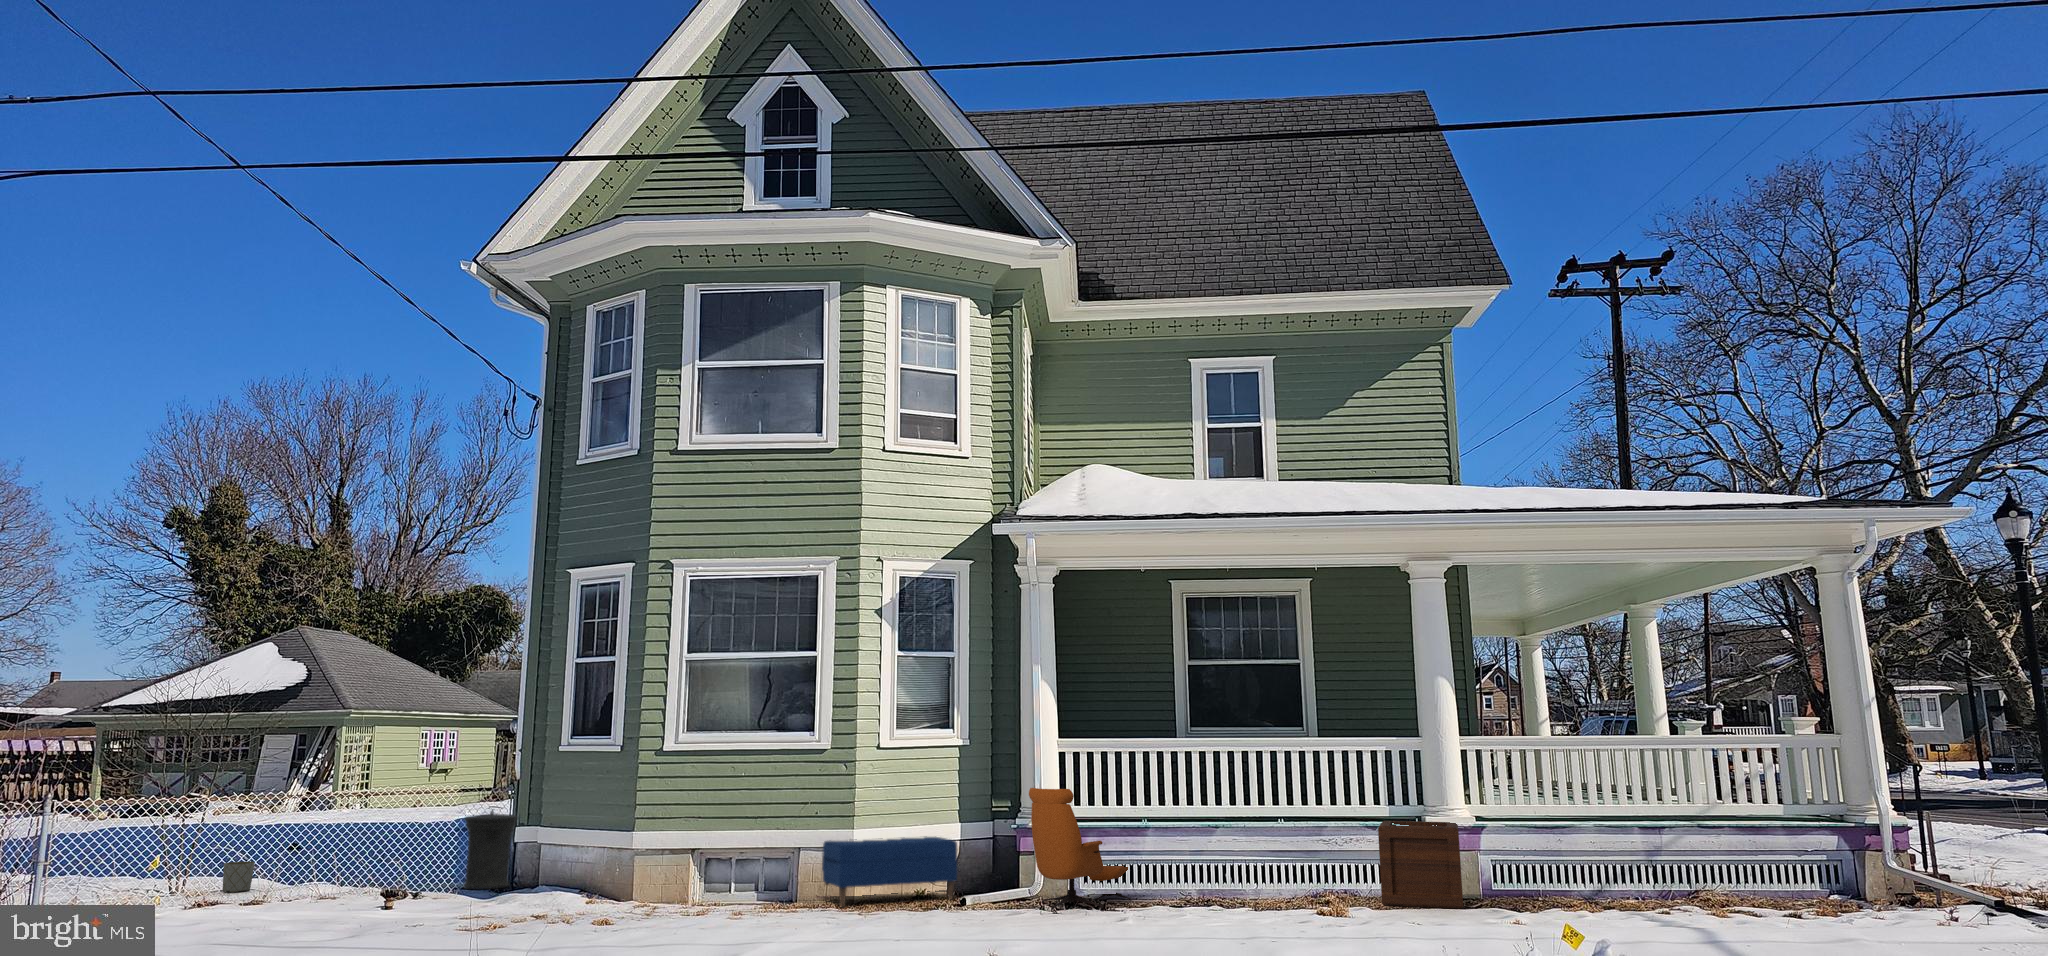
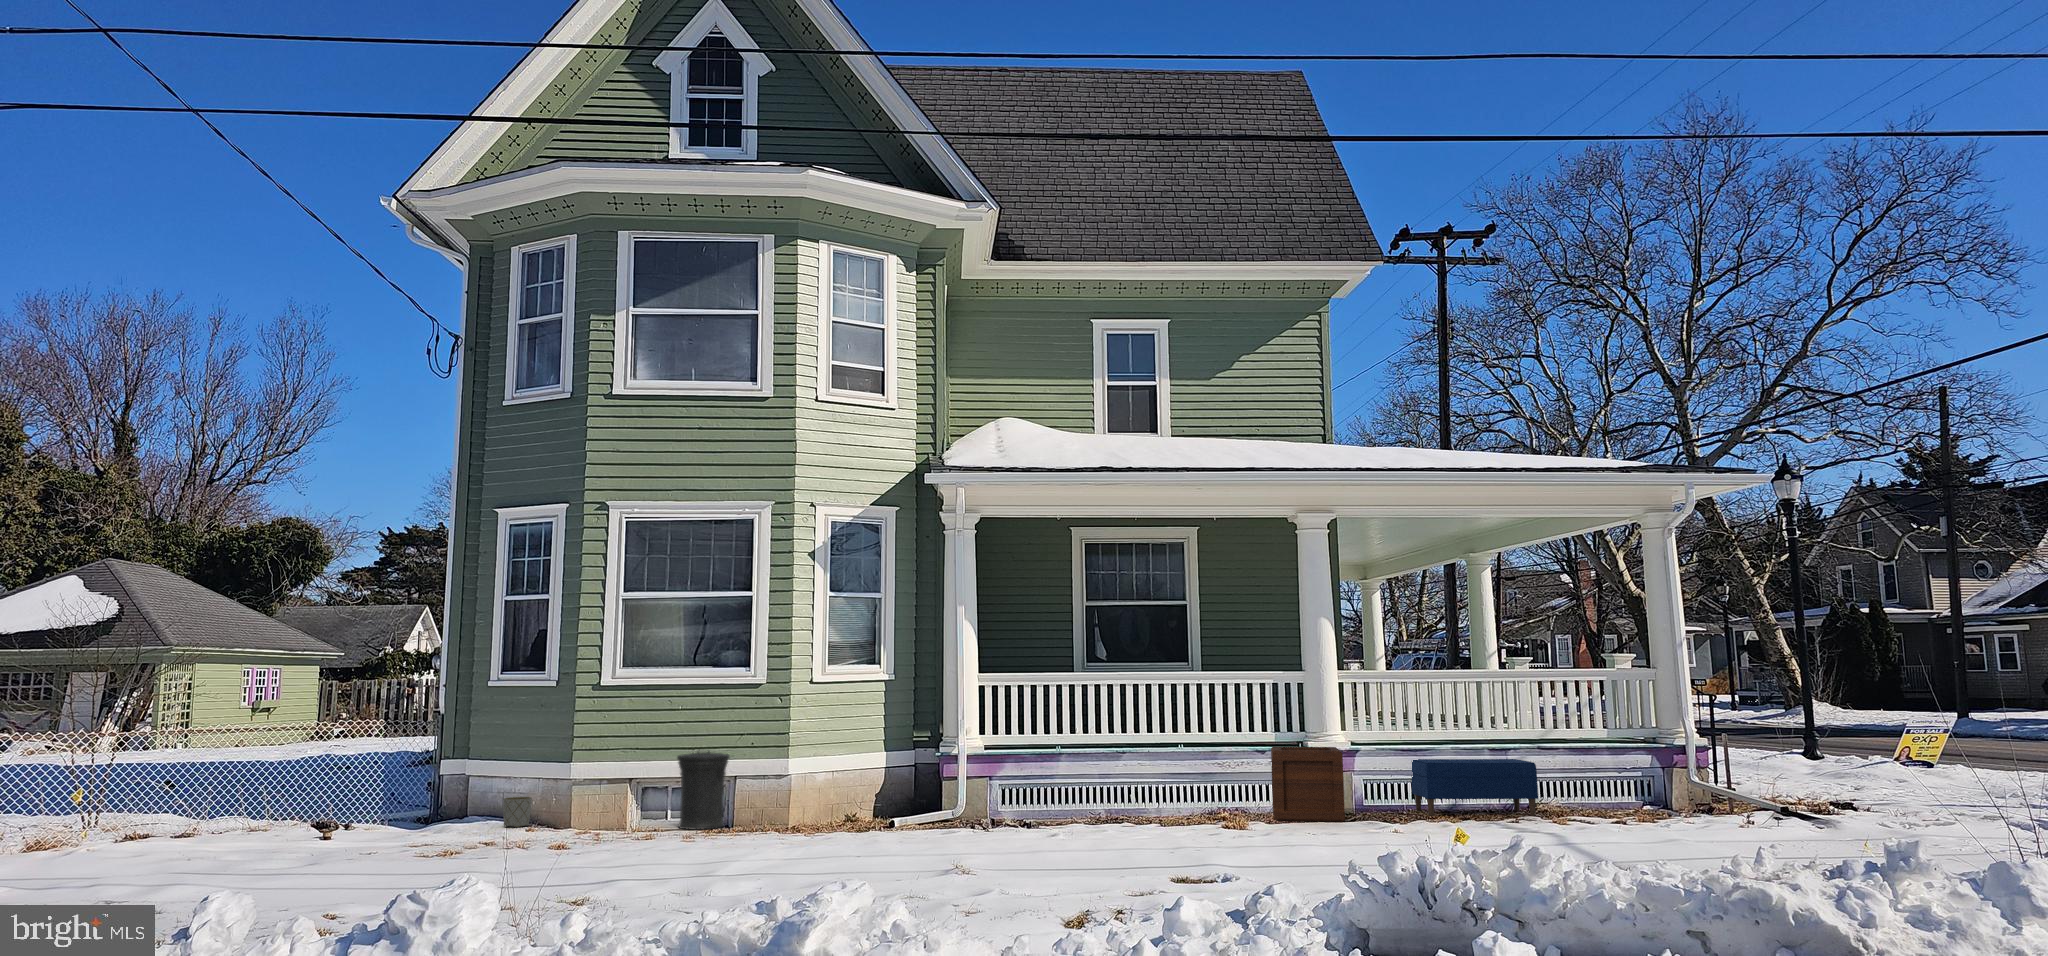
lounge chair: present [1029,788,1131,910] -> none [963,719,1051,830]
trash can: present [463,811,518,889] -> present [677,751,730,830]
bench: present [822,836,958,907] -> present [1411,759,1538,816]
planter: present [223,862,255,893] -> present [503,797,532,828]

